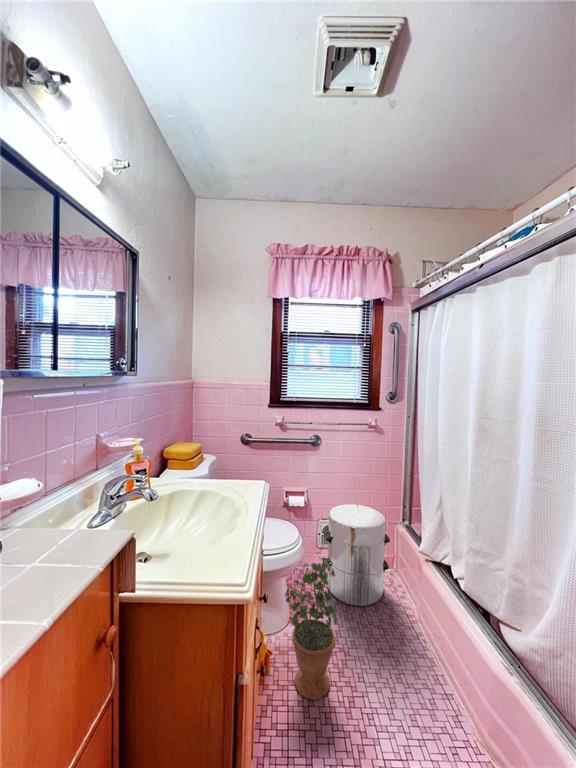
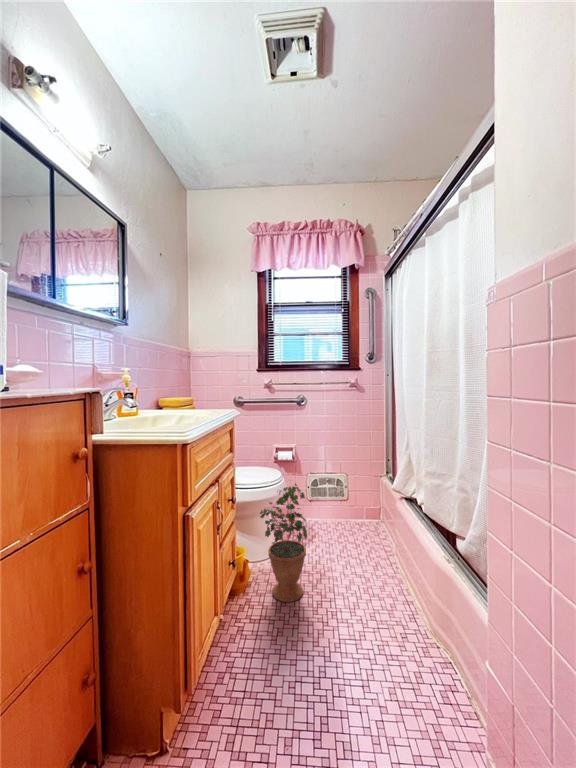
waste bin: present [323,504,390,606] -> none [308,454,370,545]

